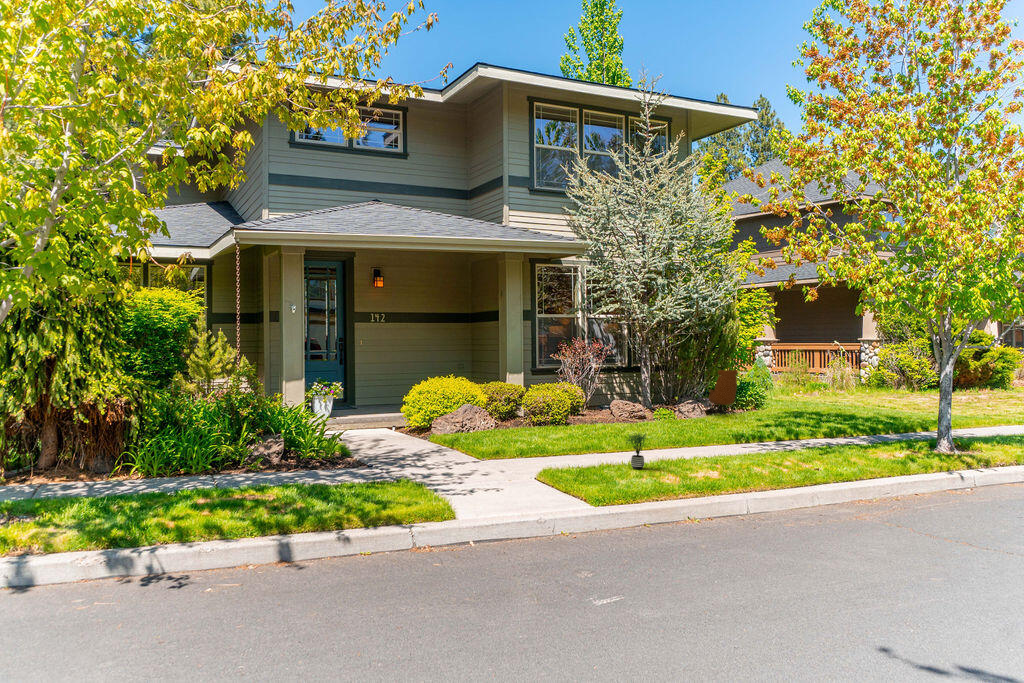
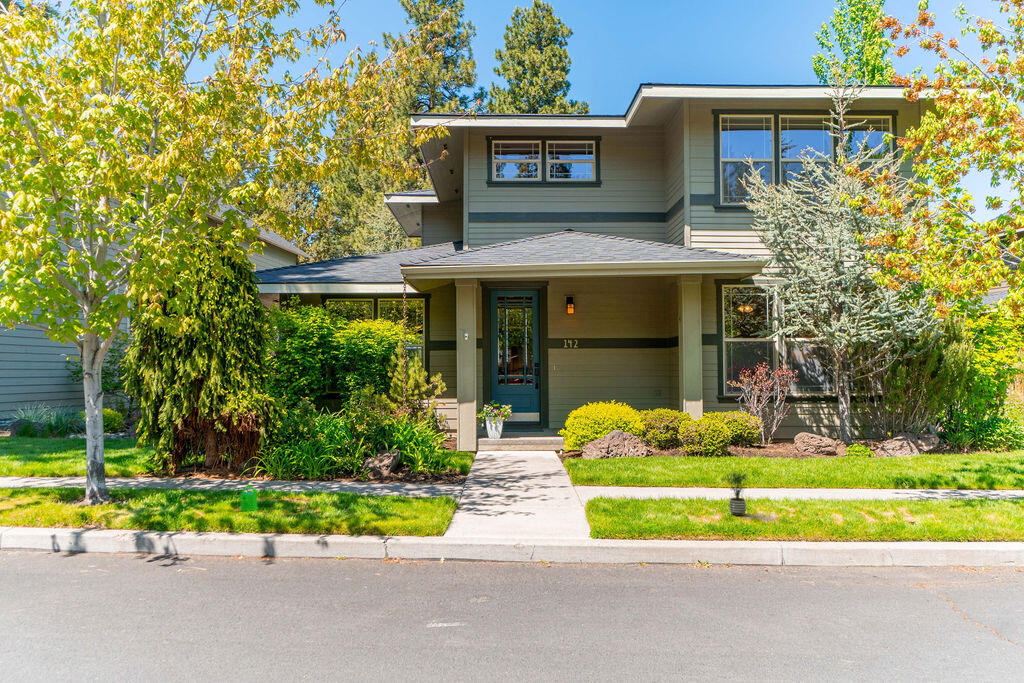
lounge chair: present [707,370,738,415] -> none [938,398,984,457]
watering can: none [186,477,208,505] -> present [240,485,258,511]

